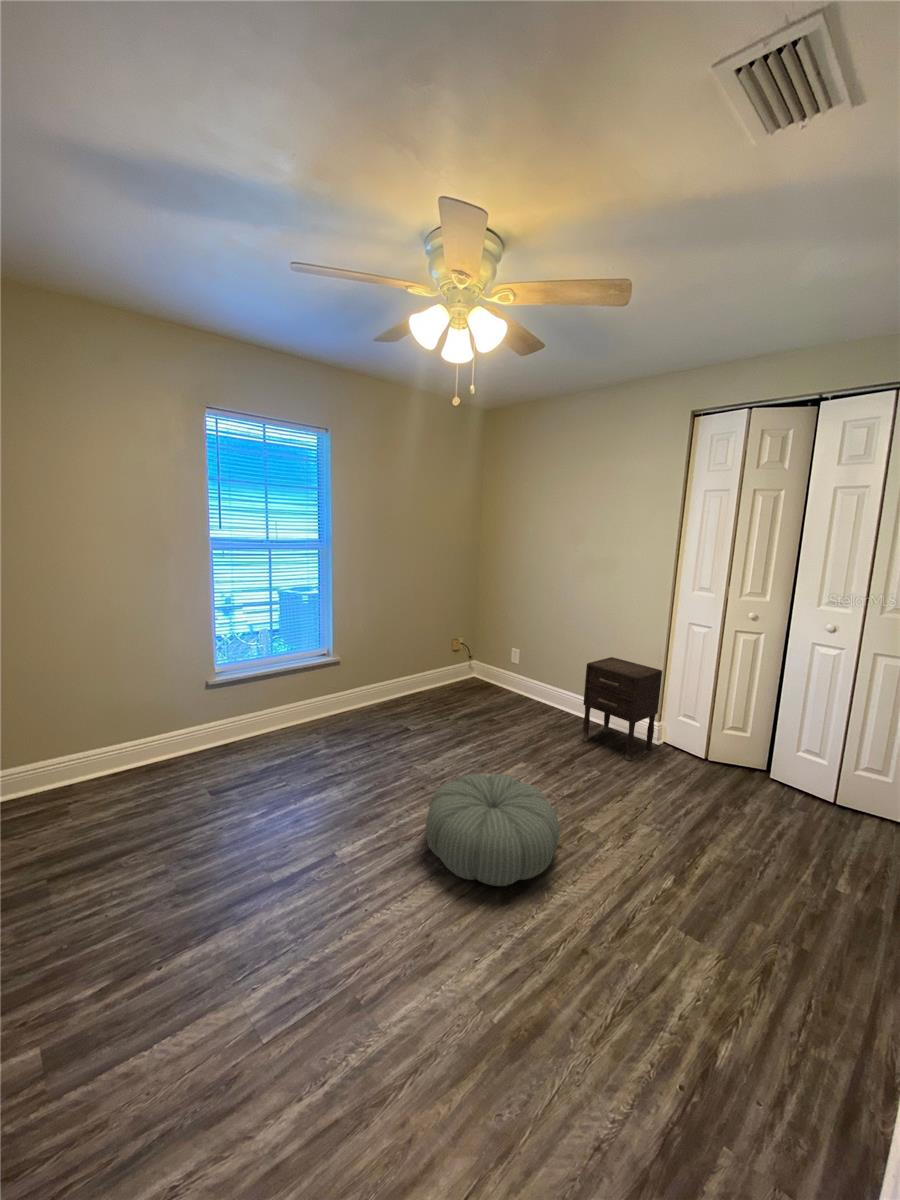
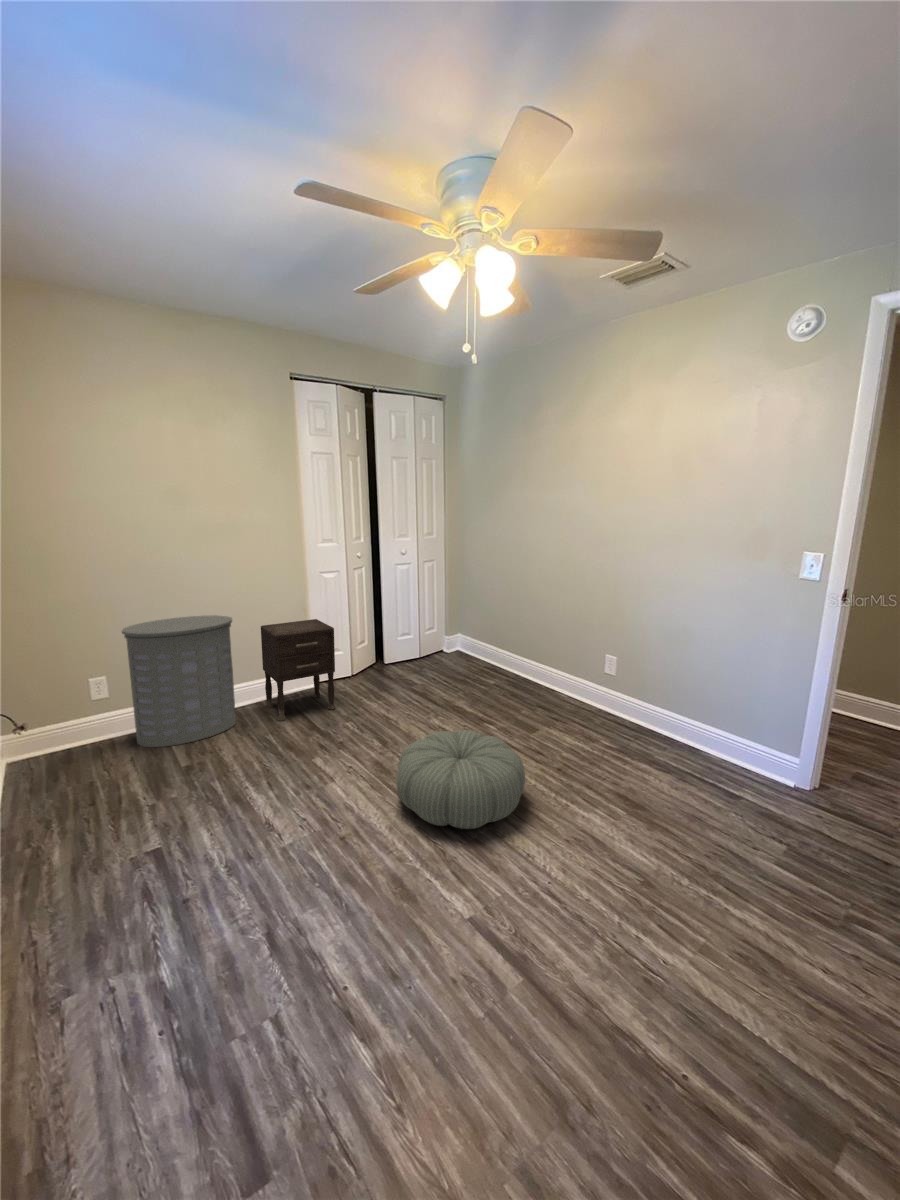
laundry hamper: none [511,625,579,724] -> present [122,615,236,747]

